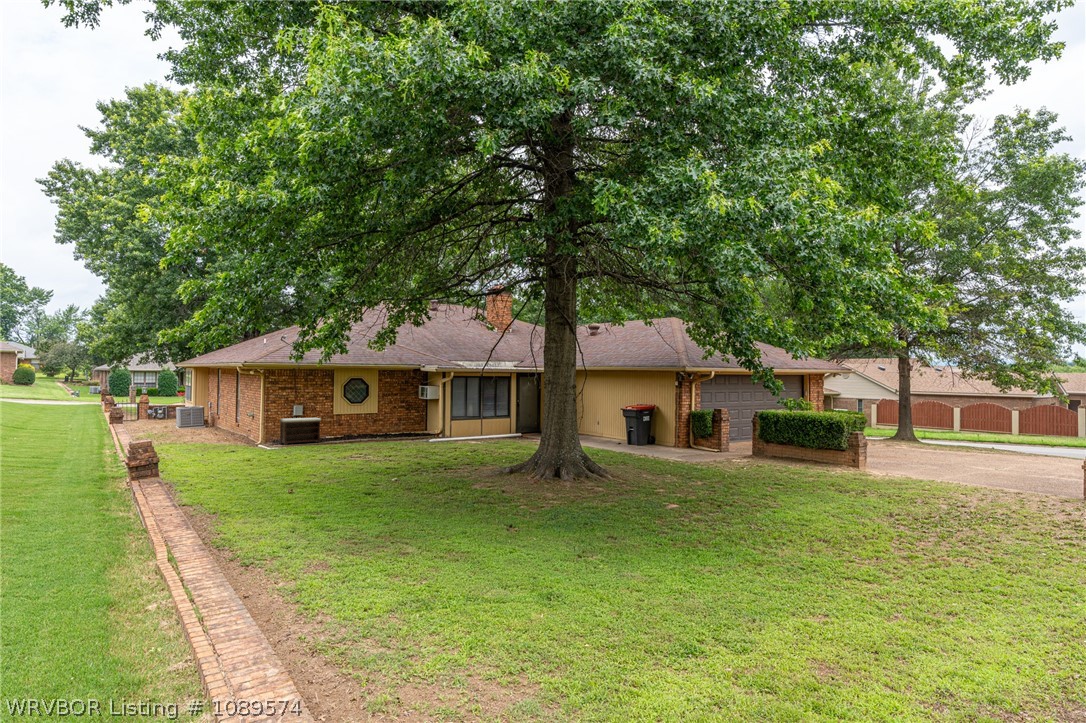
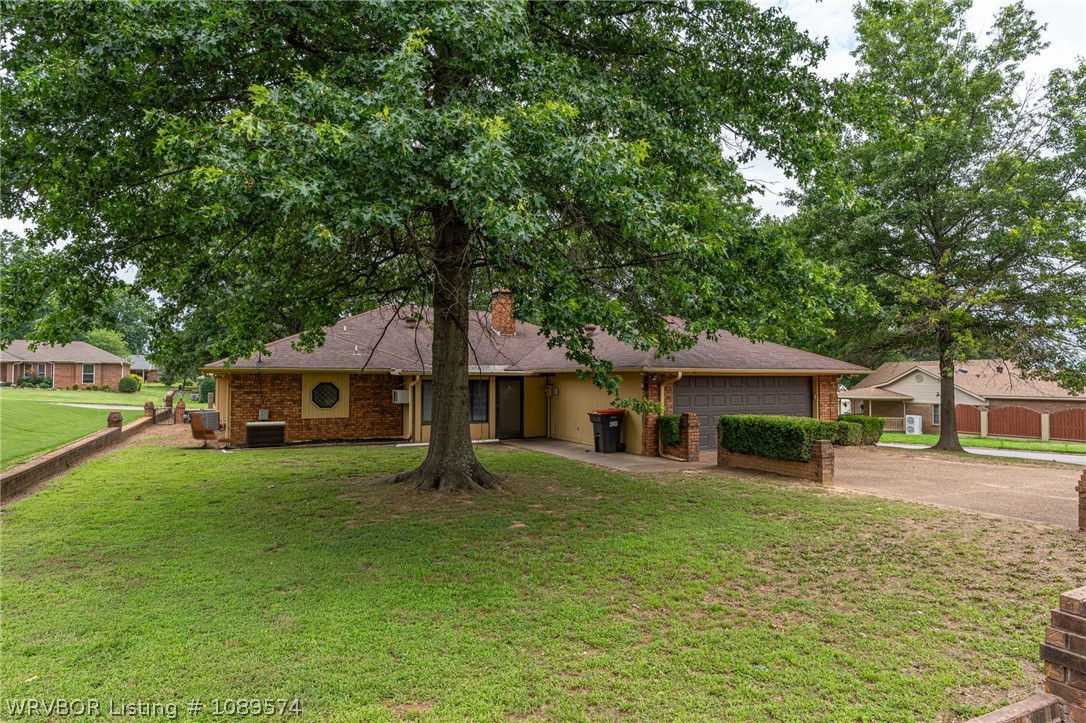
lounge chair: none [225,409,273,447] -> present [189,413,235,448]

